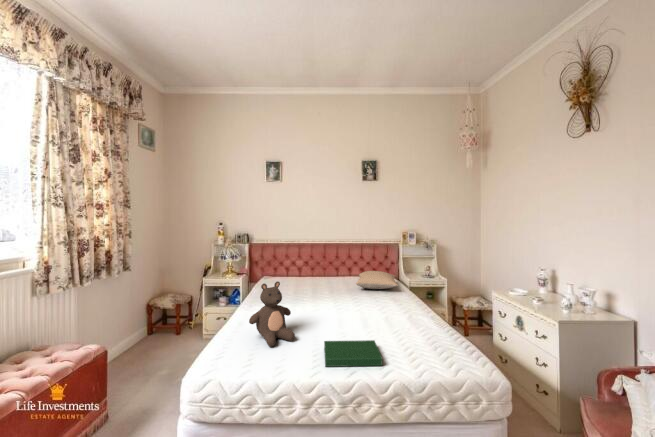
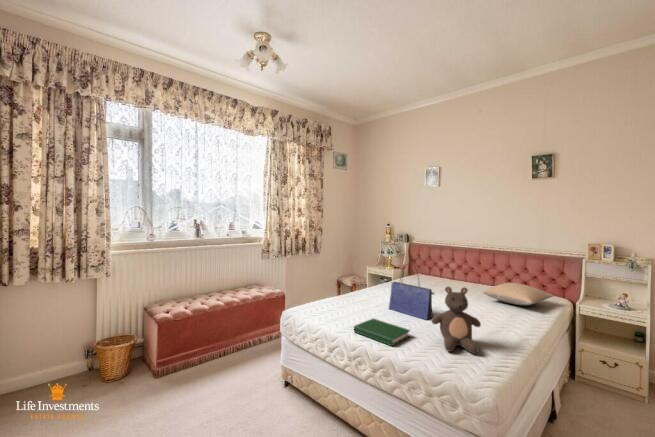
tote bag: none [306,267,358,324] -> present [389,266,434,320]
teddy bear: present [249,281,295,347] -> present [432,287,481,354]

